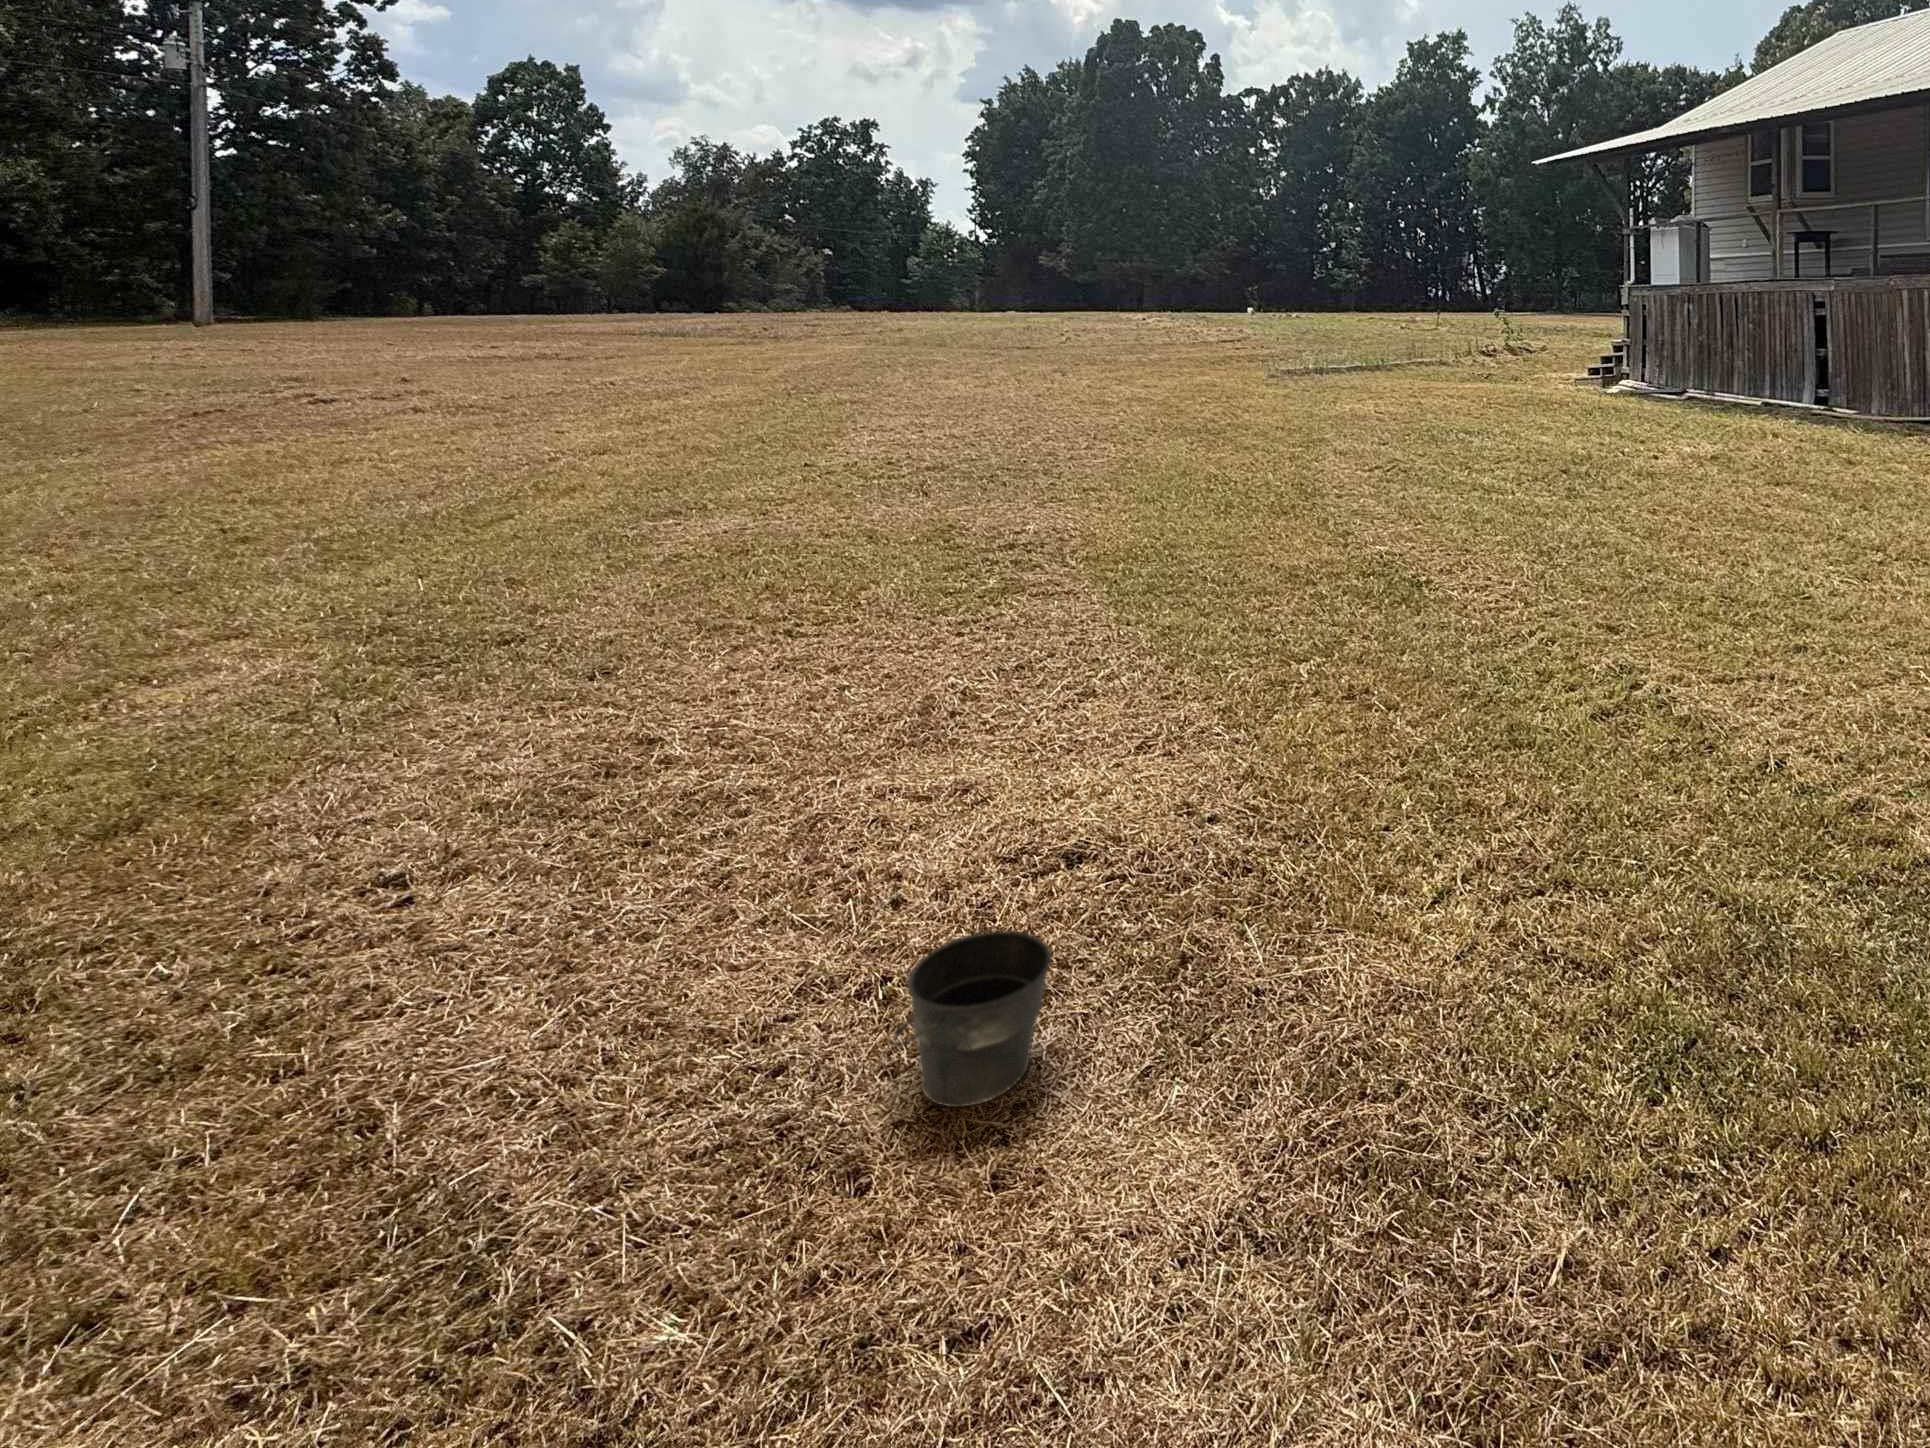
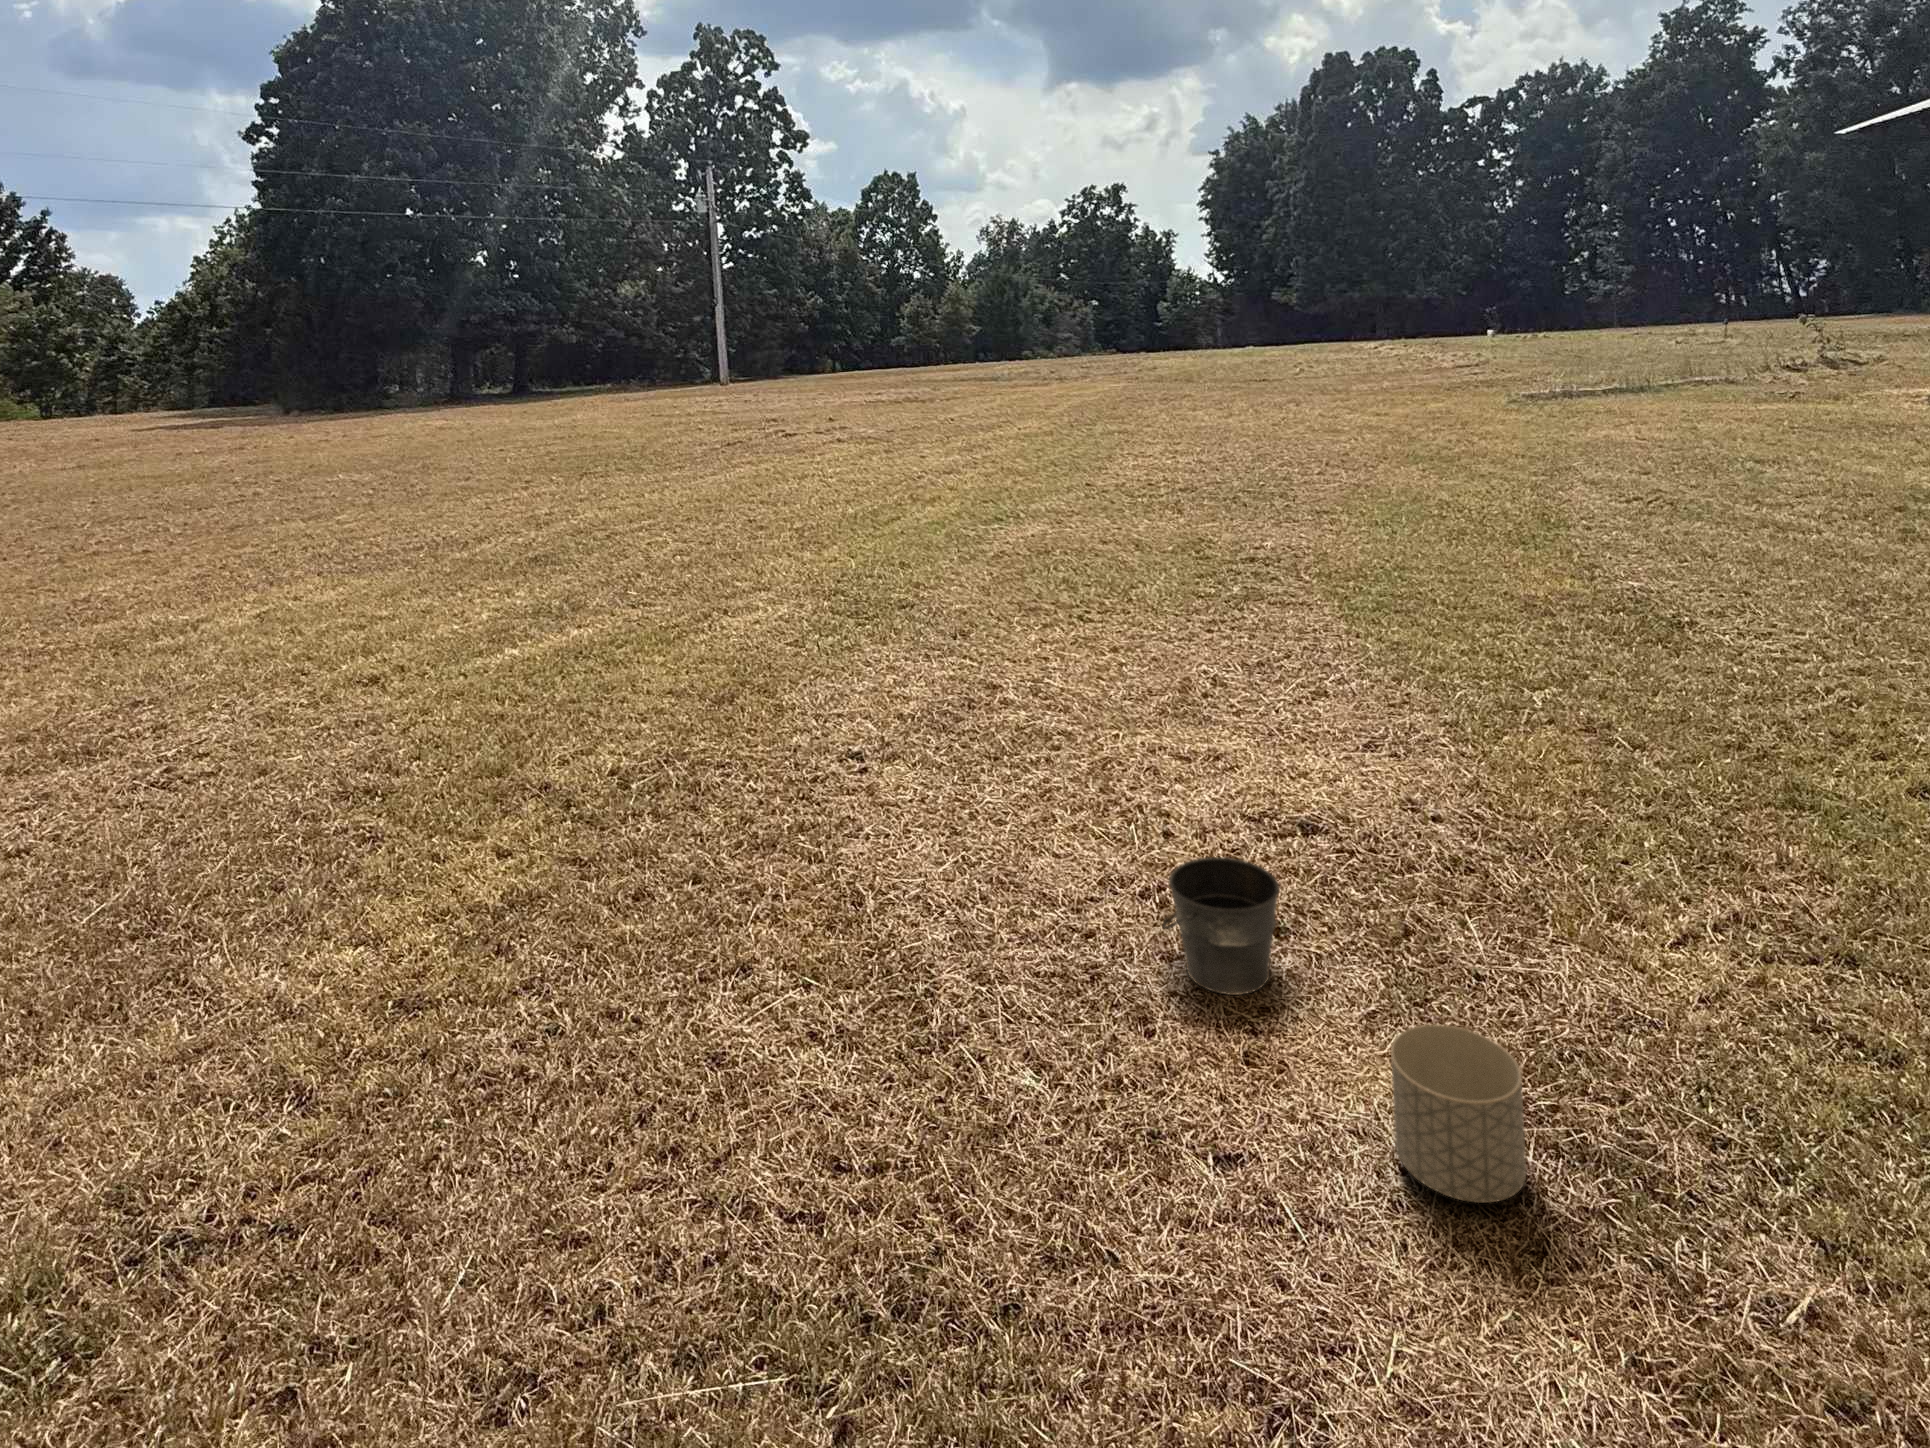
planter: none [1176,1078,1316,1282] -> present [1391,1025,1526,1203]

